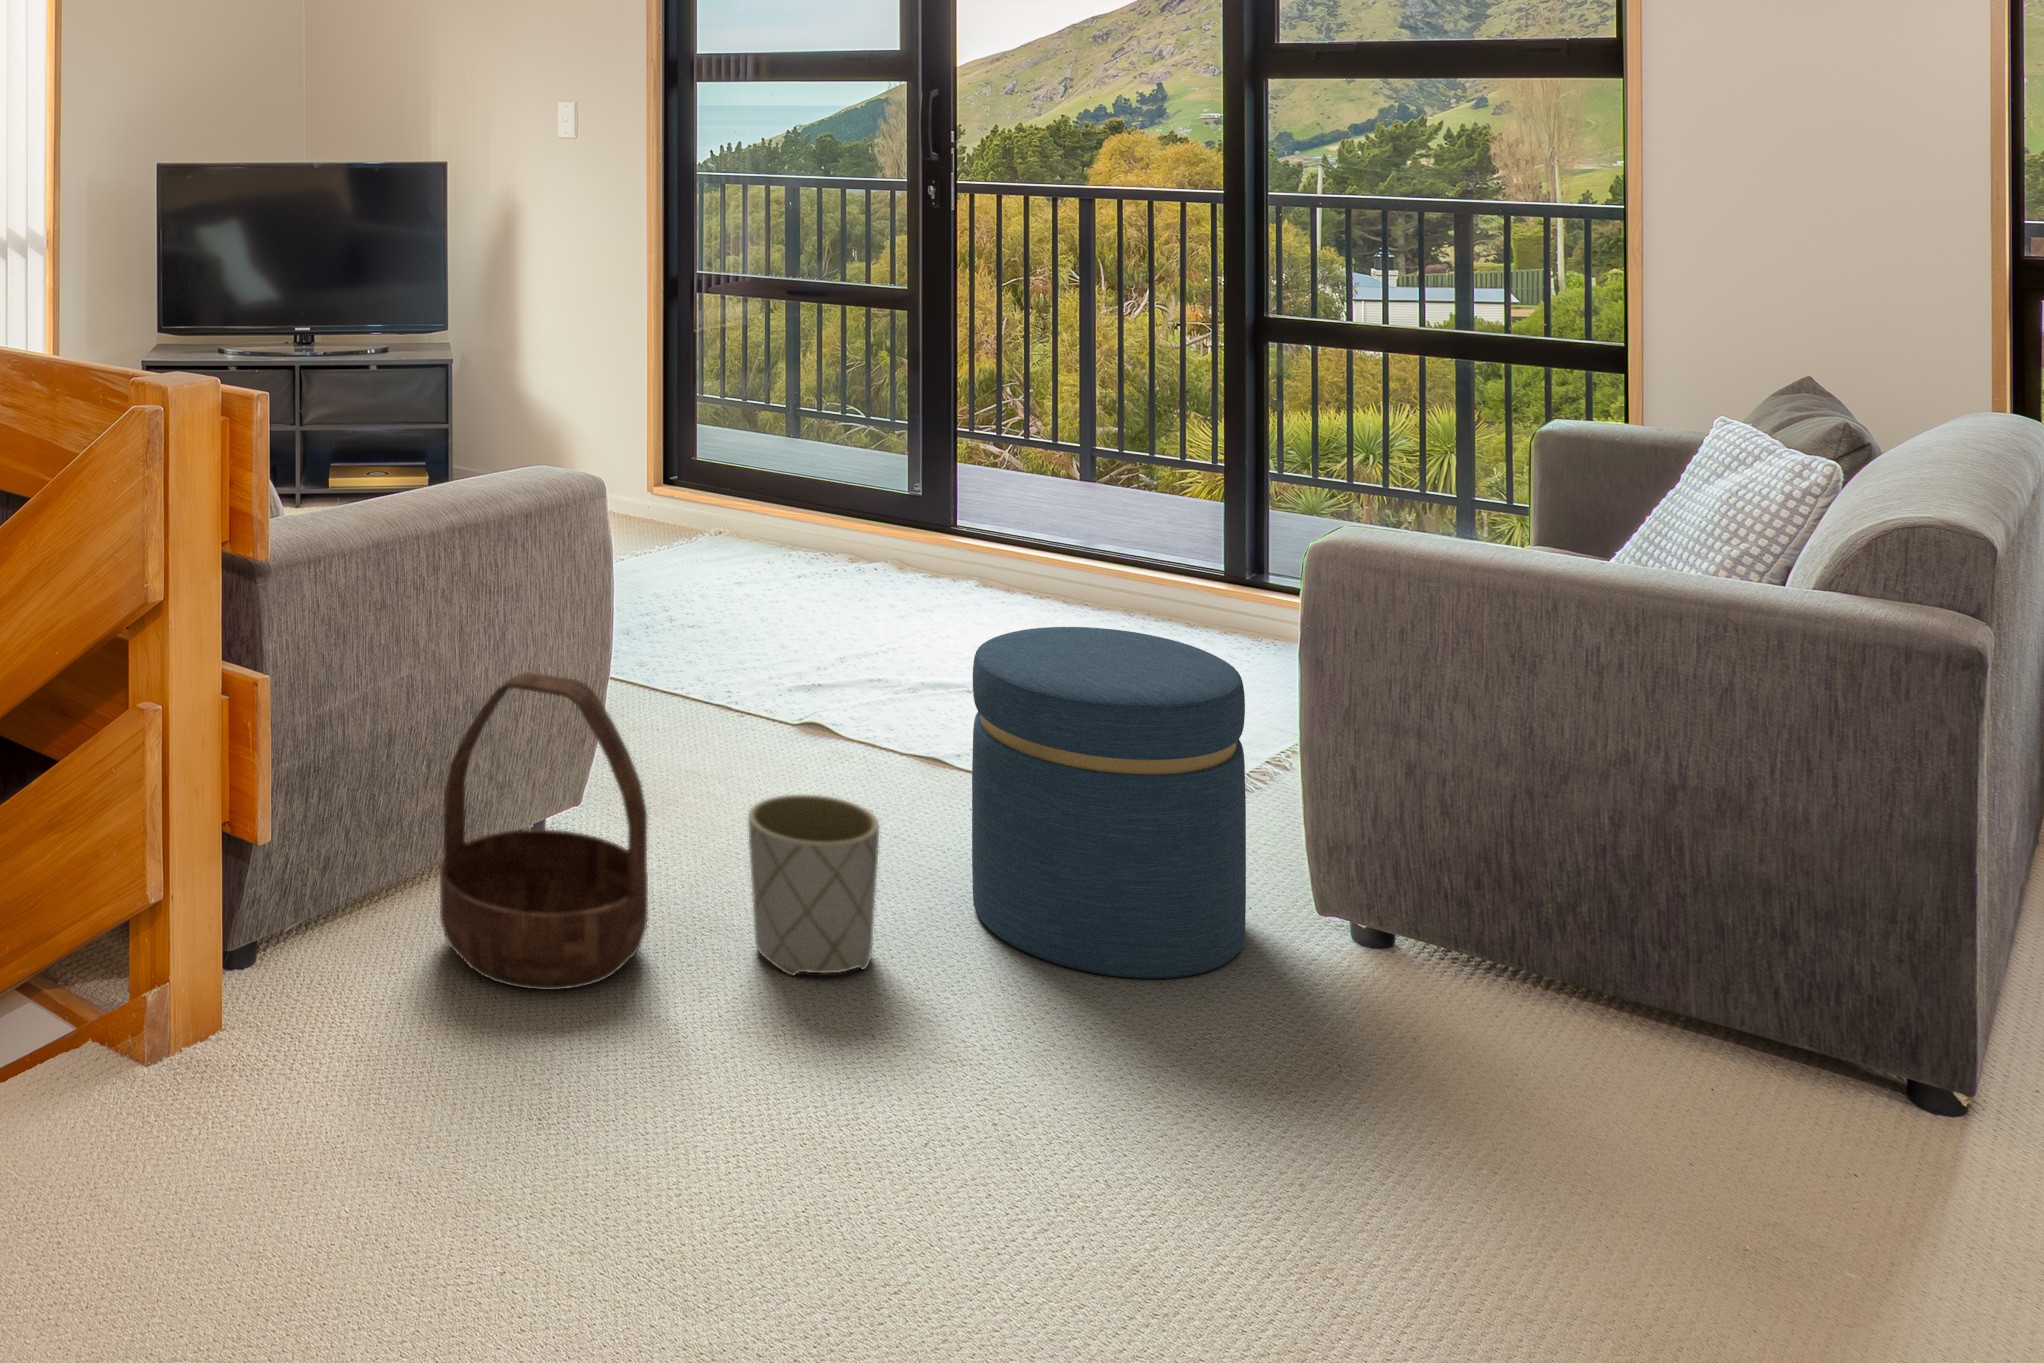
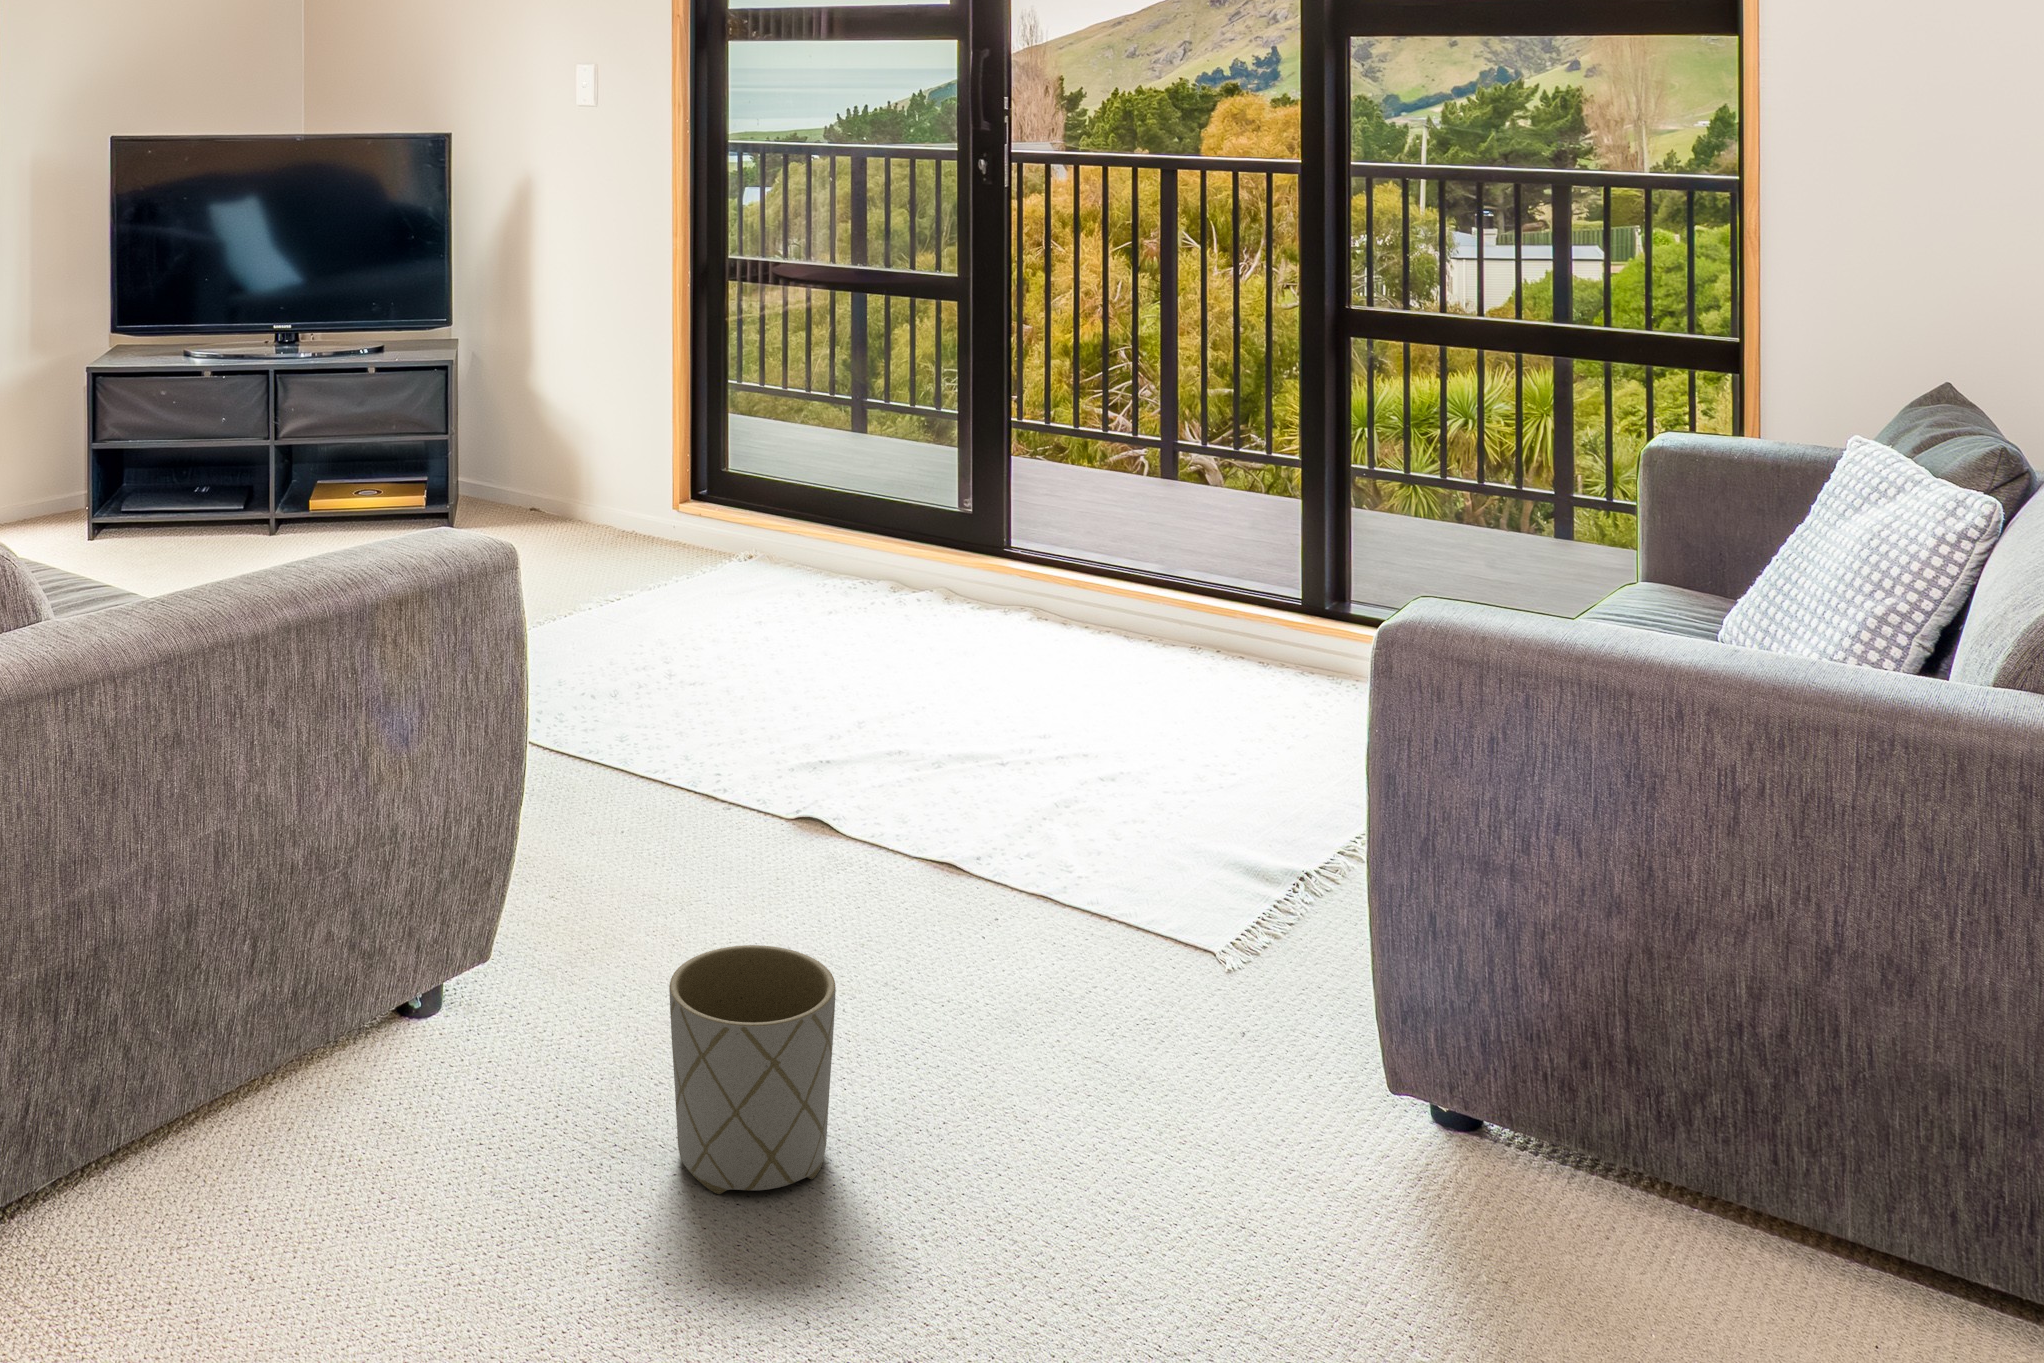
ottoman: present [972,627,1246,978] -> none [965,710,1295,1173]
basket: present [440,672,648,990] -> none [262,806,538,1236]

